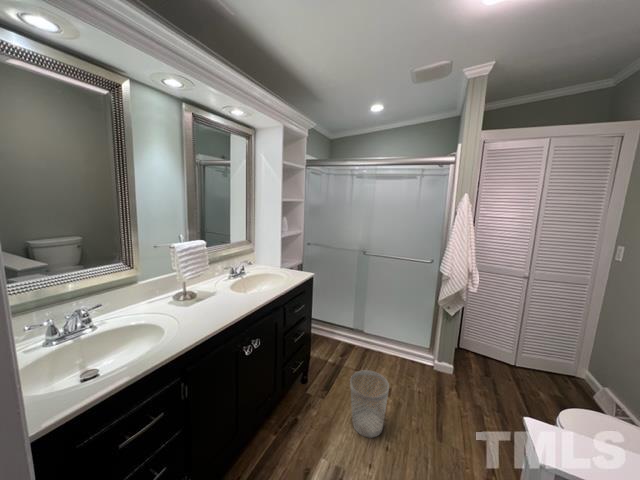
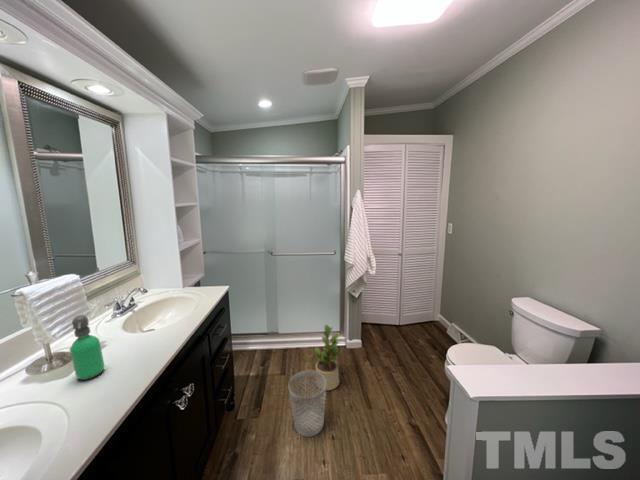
soap dispenser: none [190,266,208,311] -> present [70,315,104,380]
potted plant: none [386,333,420,403] -> present [314,325,339,390]

